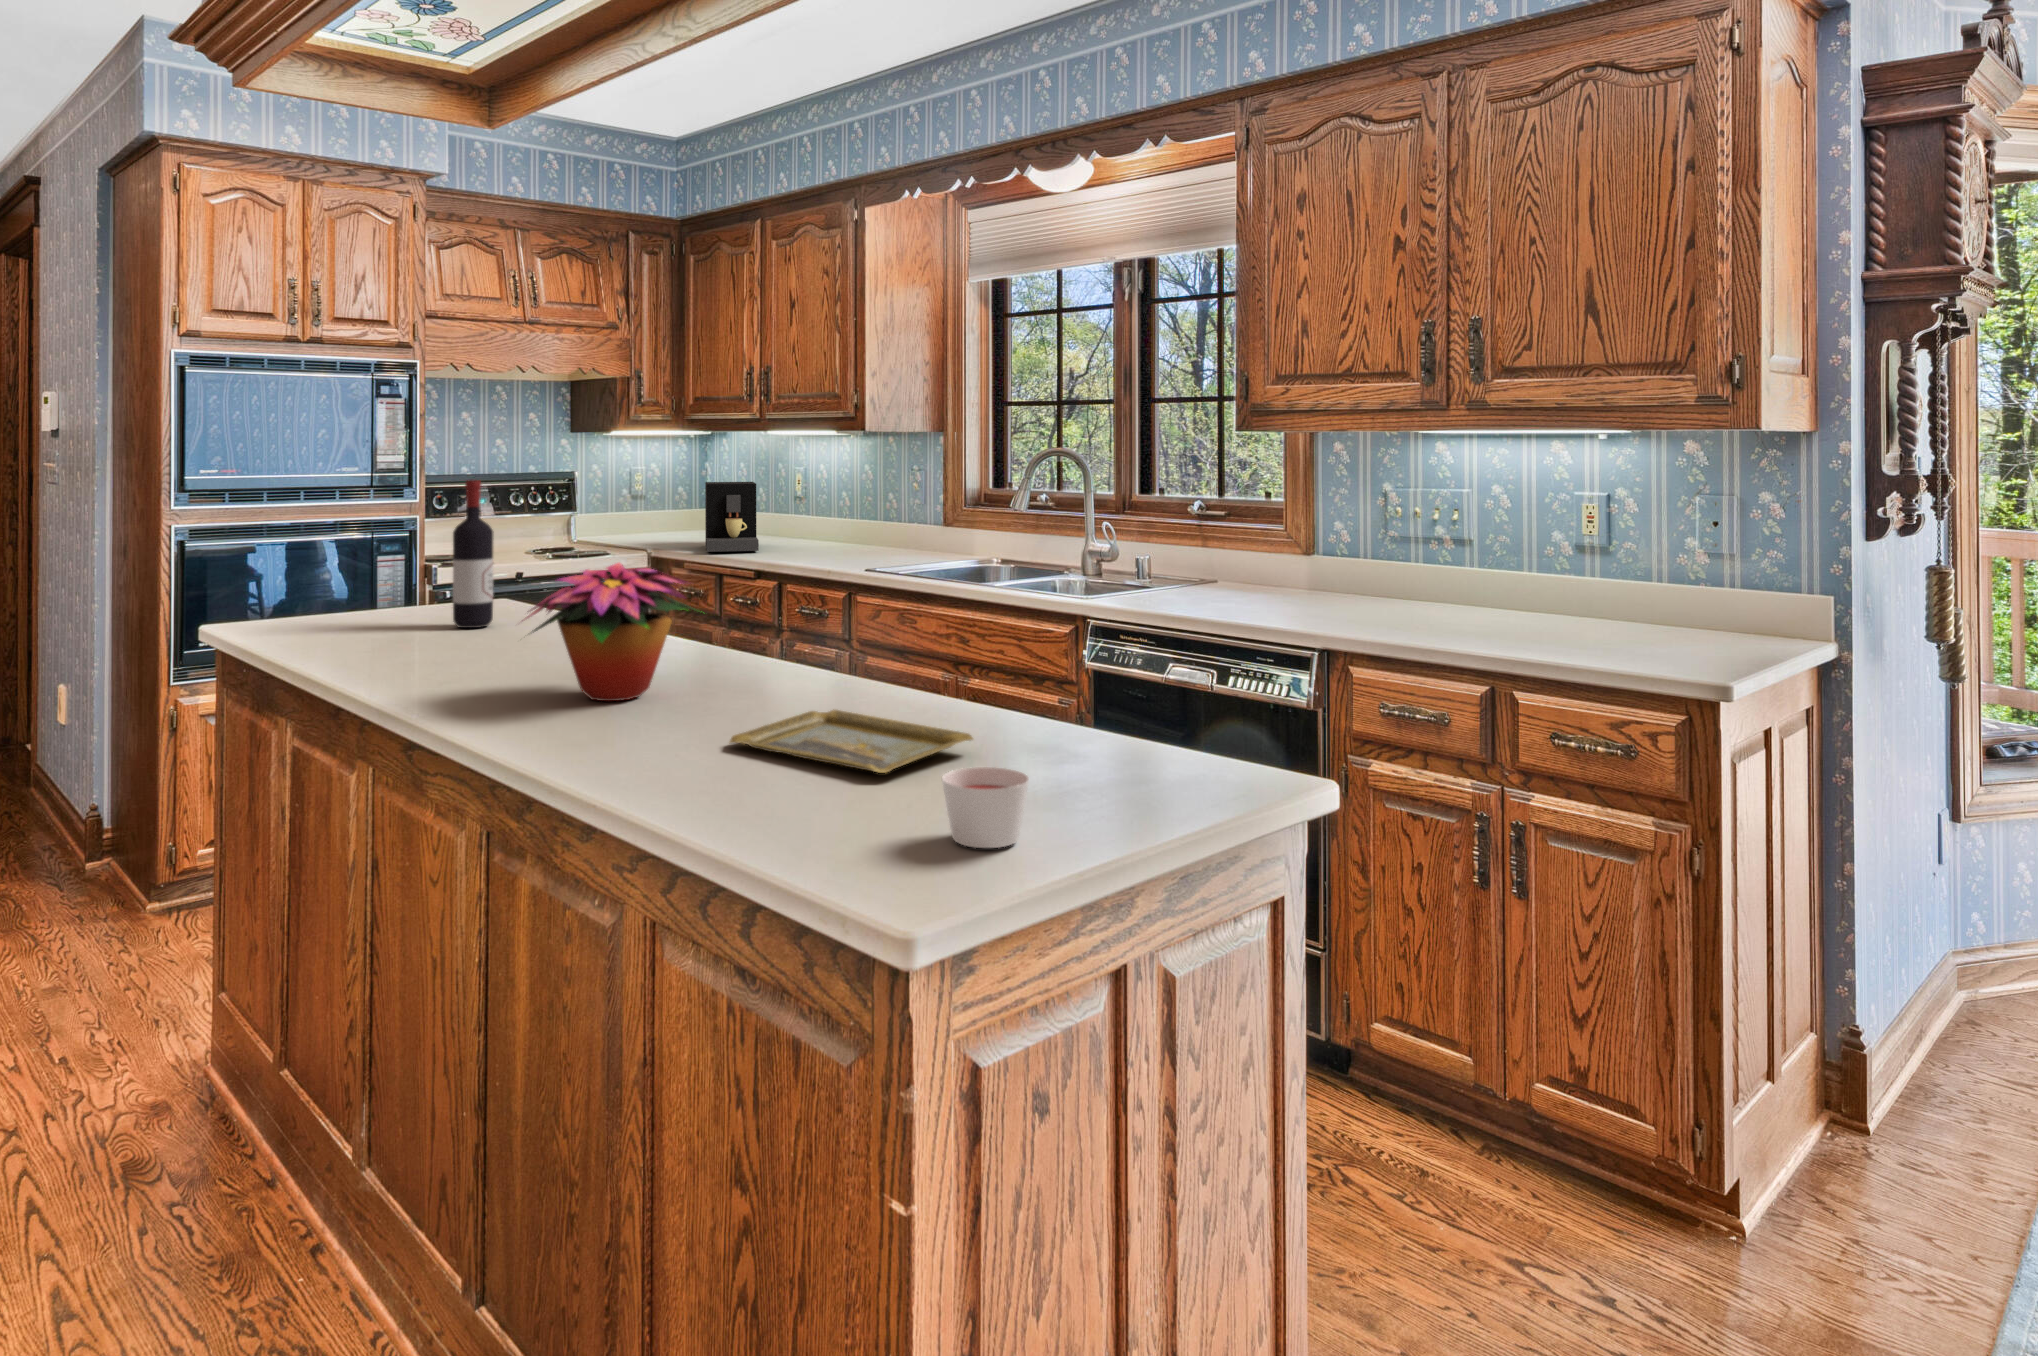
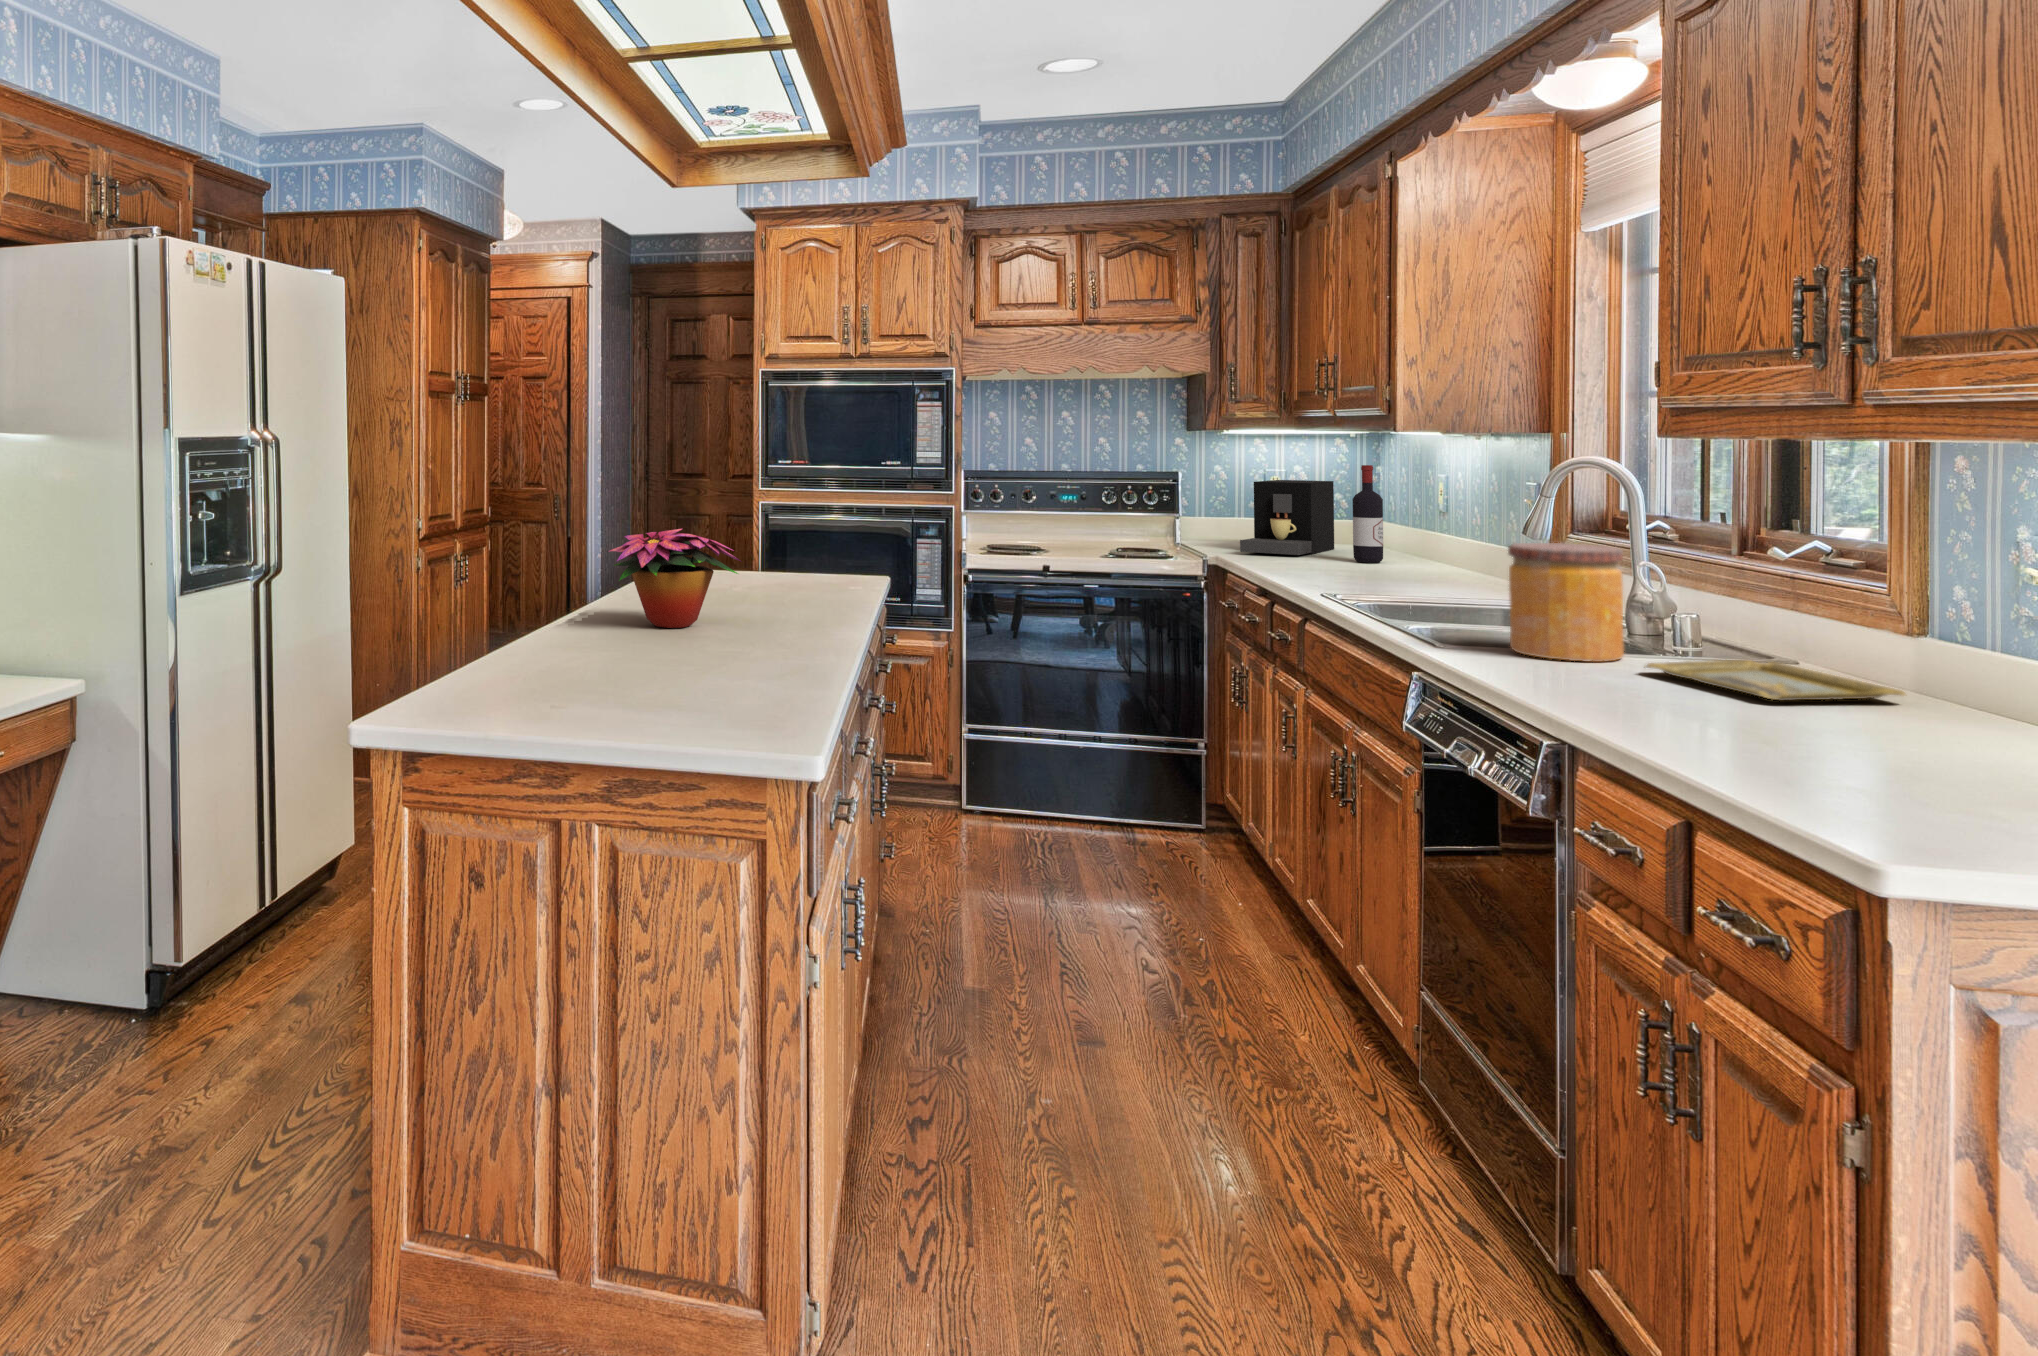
wine bottle: present [453,480,494,628] -> present [1352,465,1383,563]
jar: none [1170,519,1241,607] -> present [1508,543,1624,662]
tray: present [730,709,973,773] -> present [1646,660,1905,701]
candle: present [942,767,1029,848] -> none [494,670,554,721]

